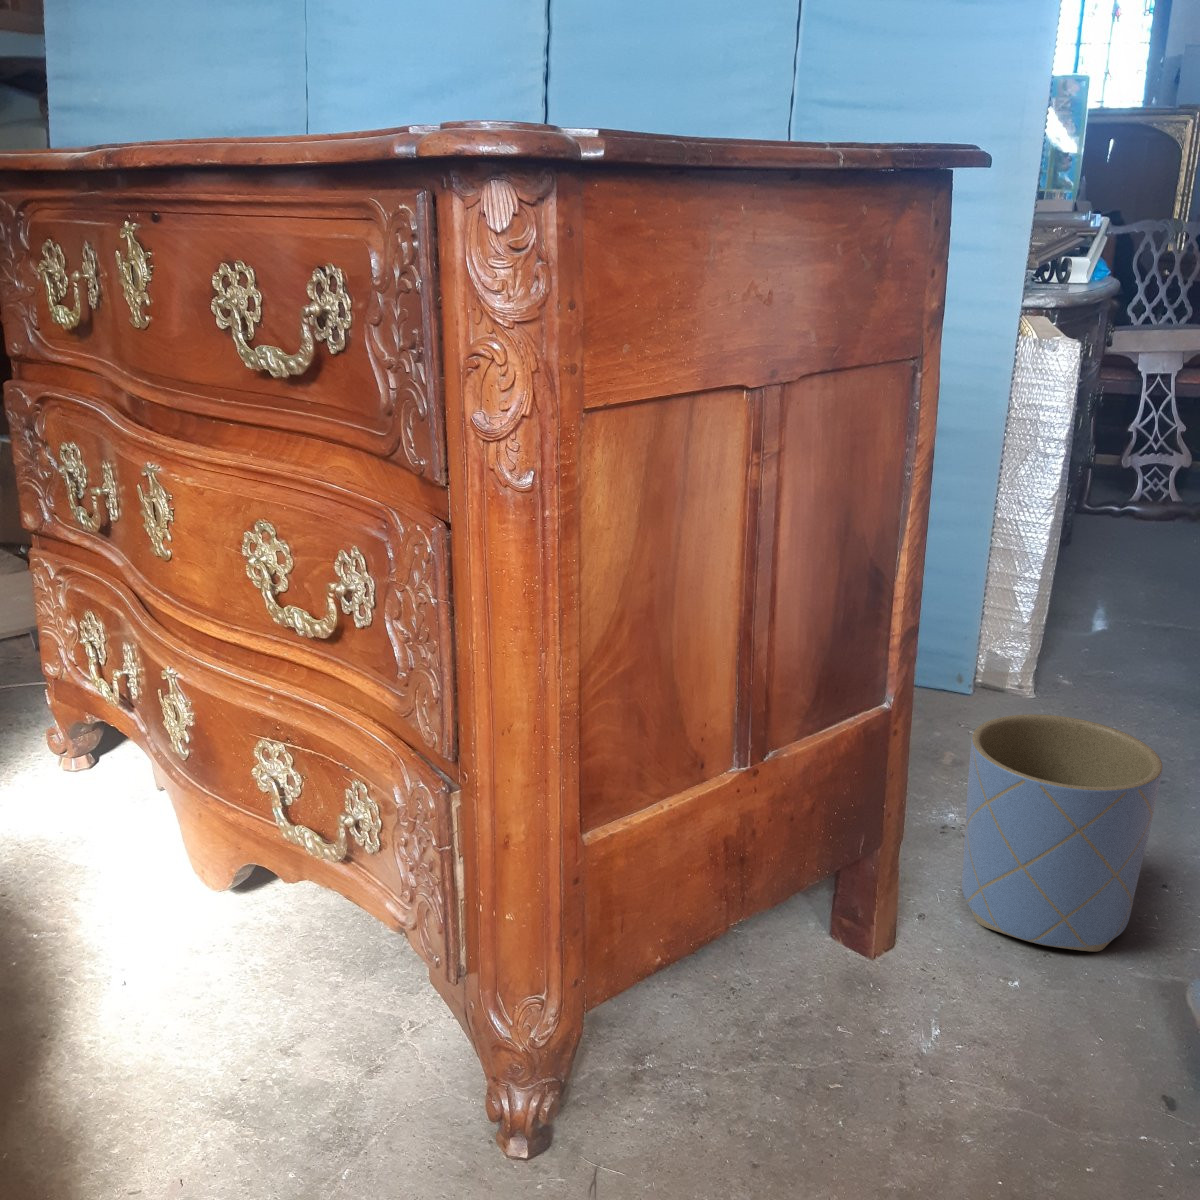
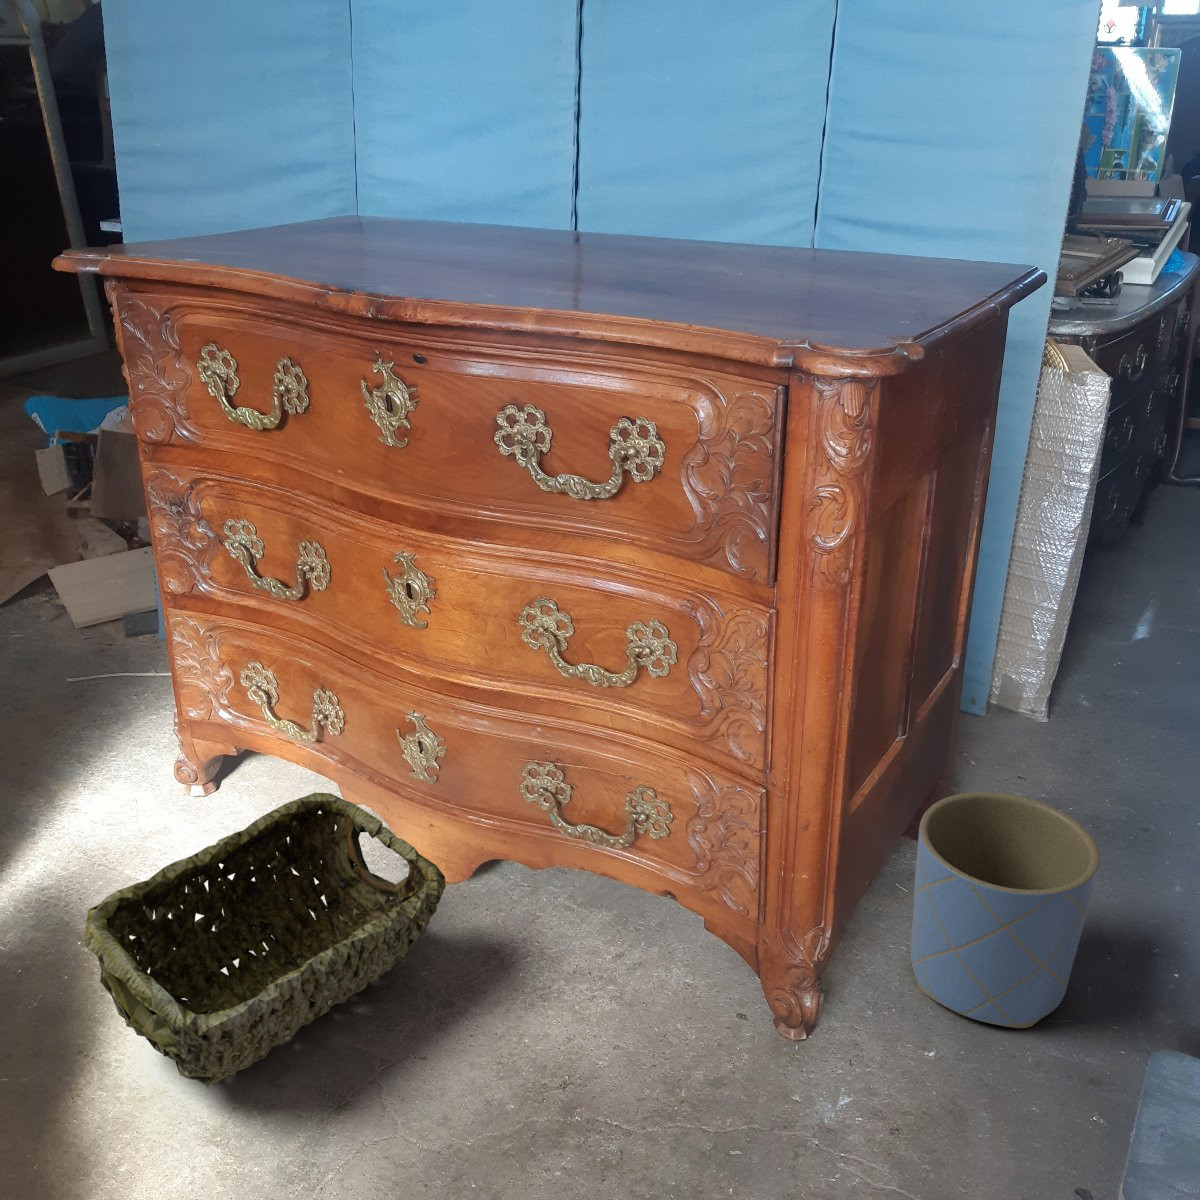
woven basket: none [60,749,466,1056] -> present [82,793,446,1086]

